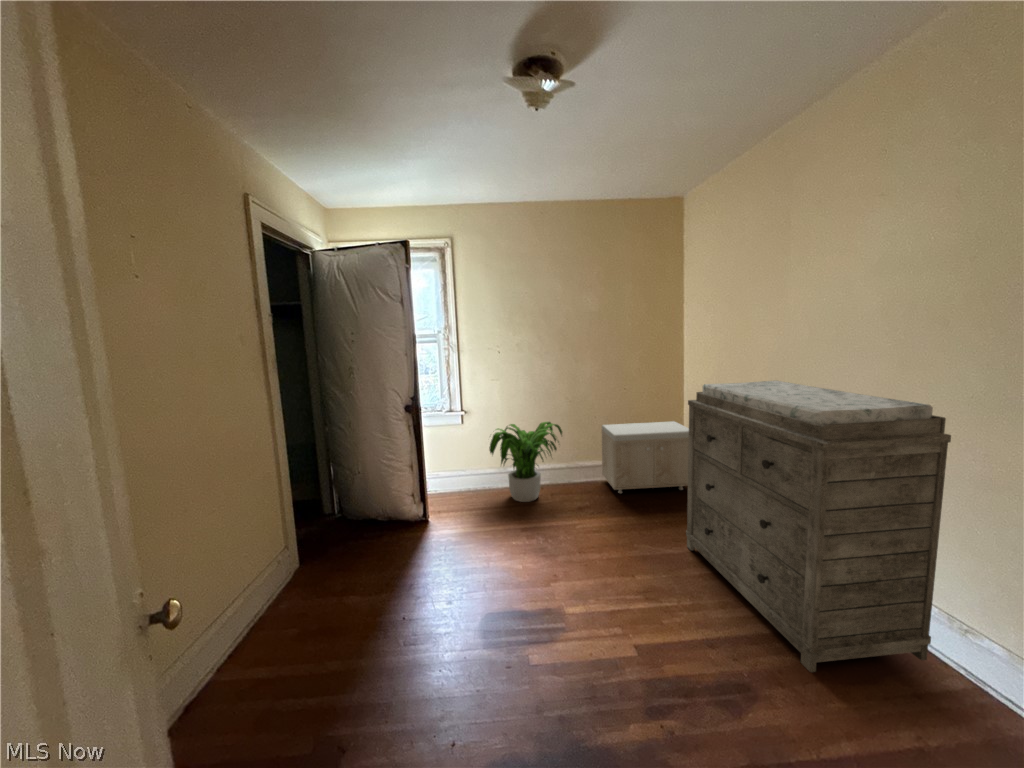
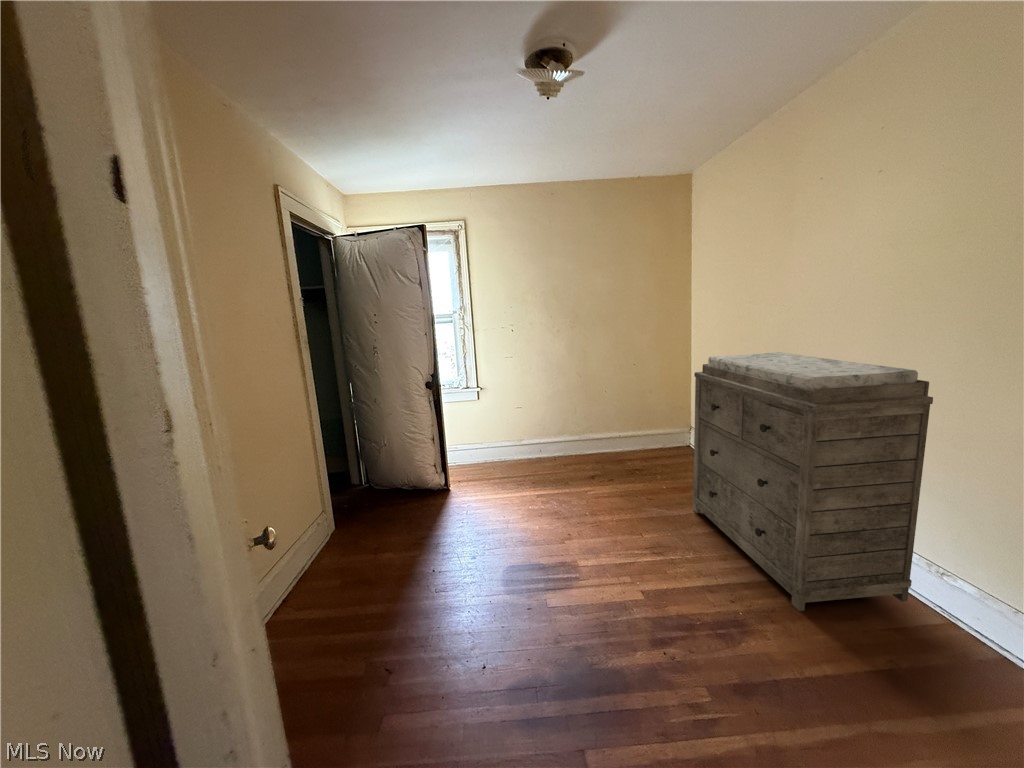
storage bench: present [602,421,689,493] -> none [613,395,704,464]
potted plant: present [489,422,562,502] -> none [504,397,575,473]

